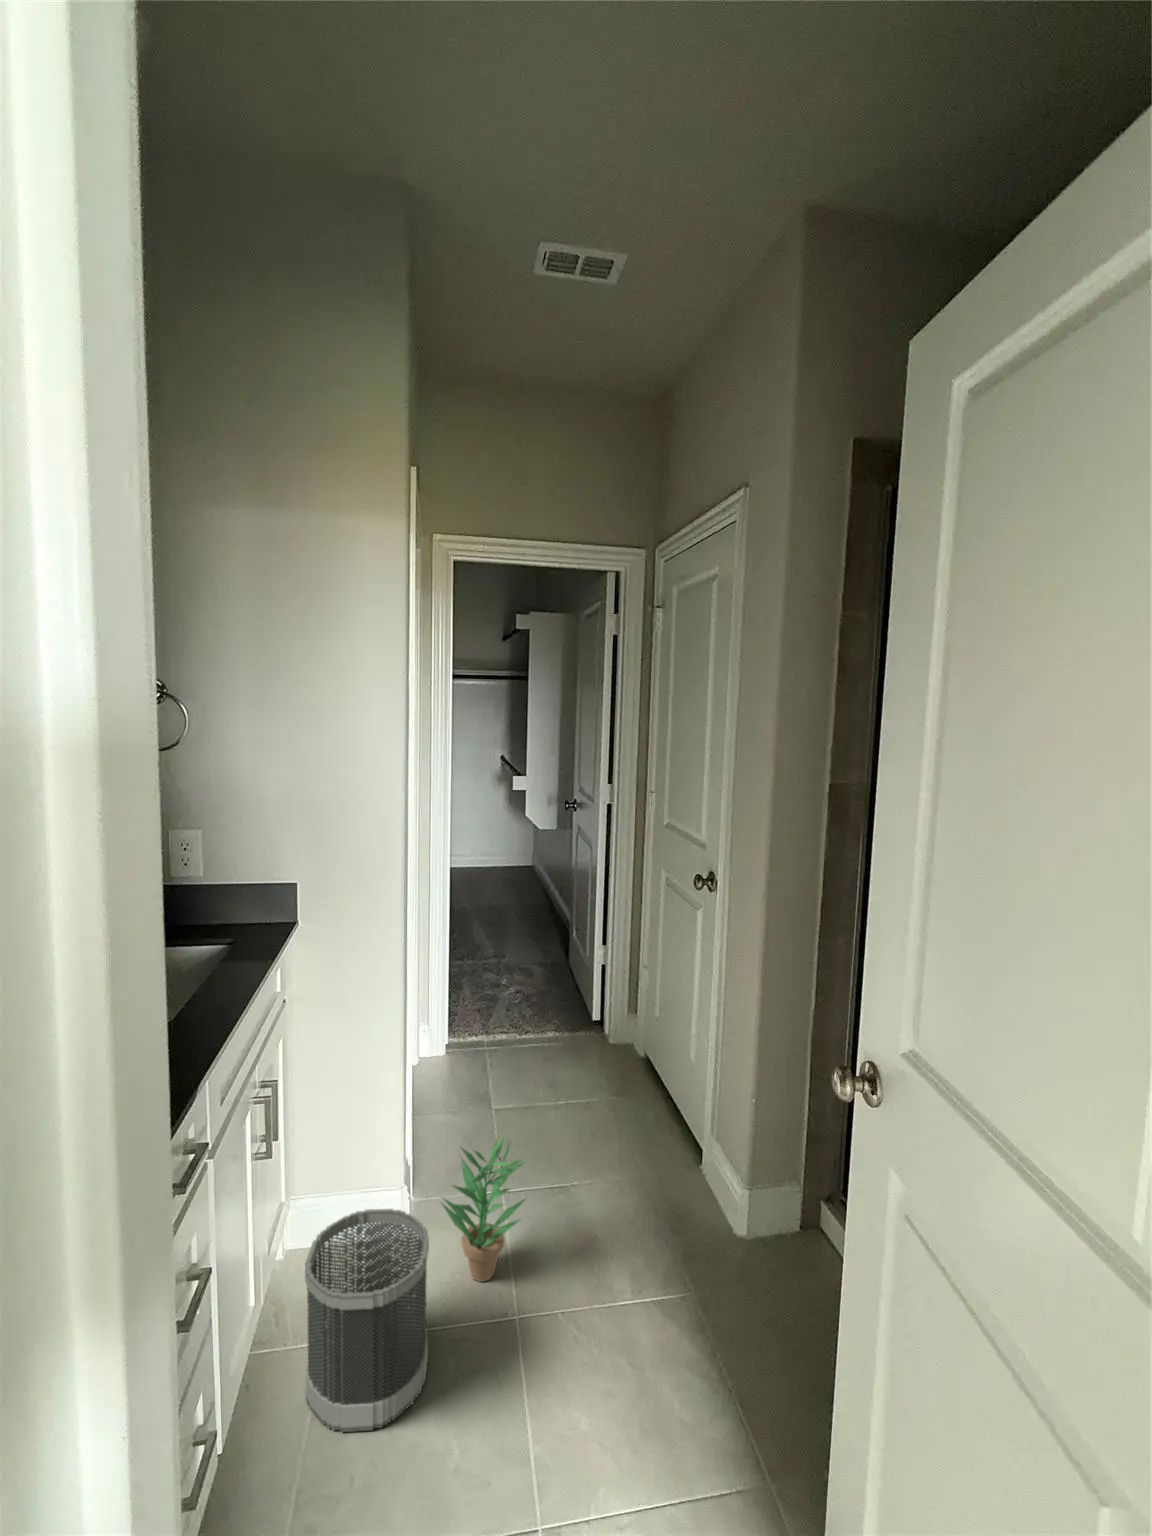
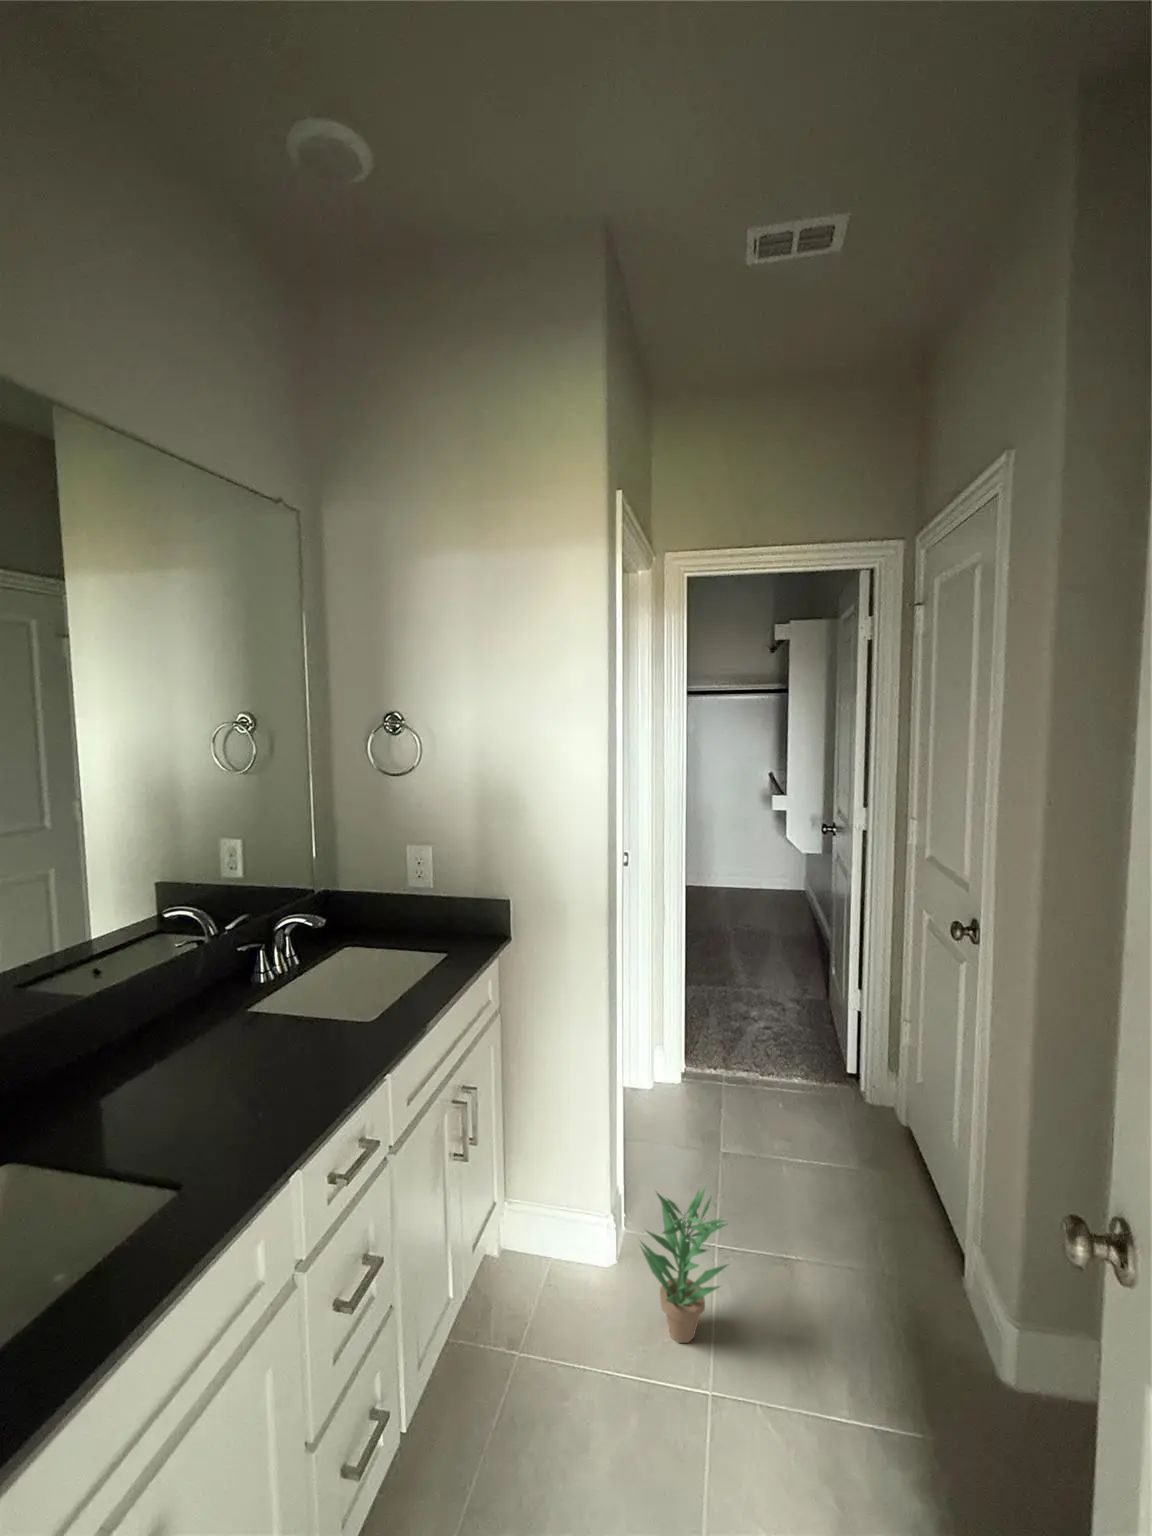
wastebasket: present [305,1209,429,1432] -> none [489,1235,611,1470]

